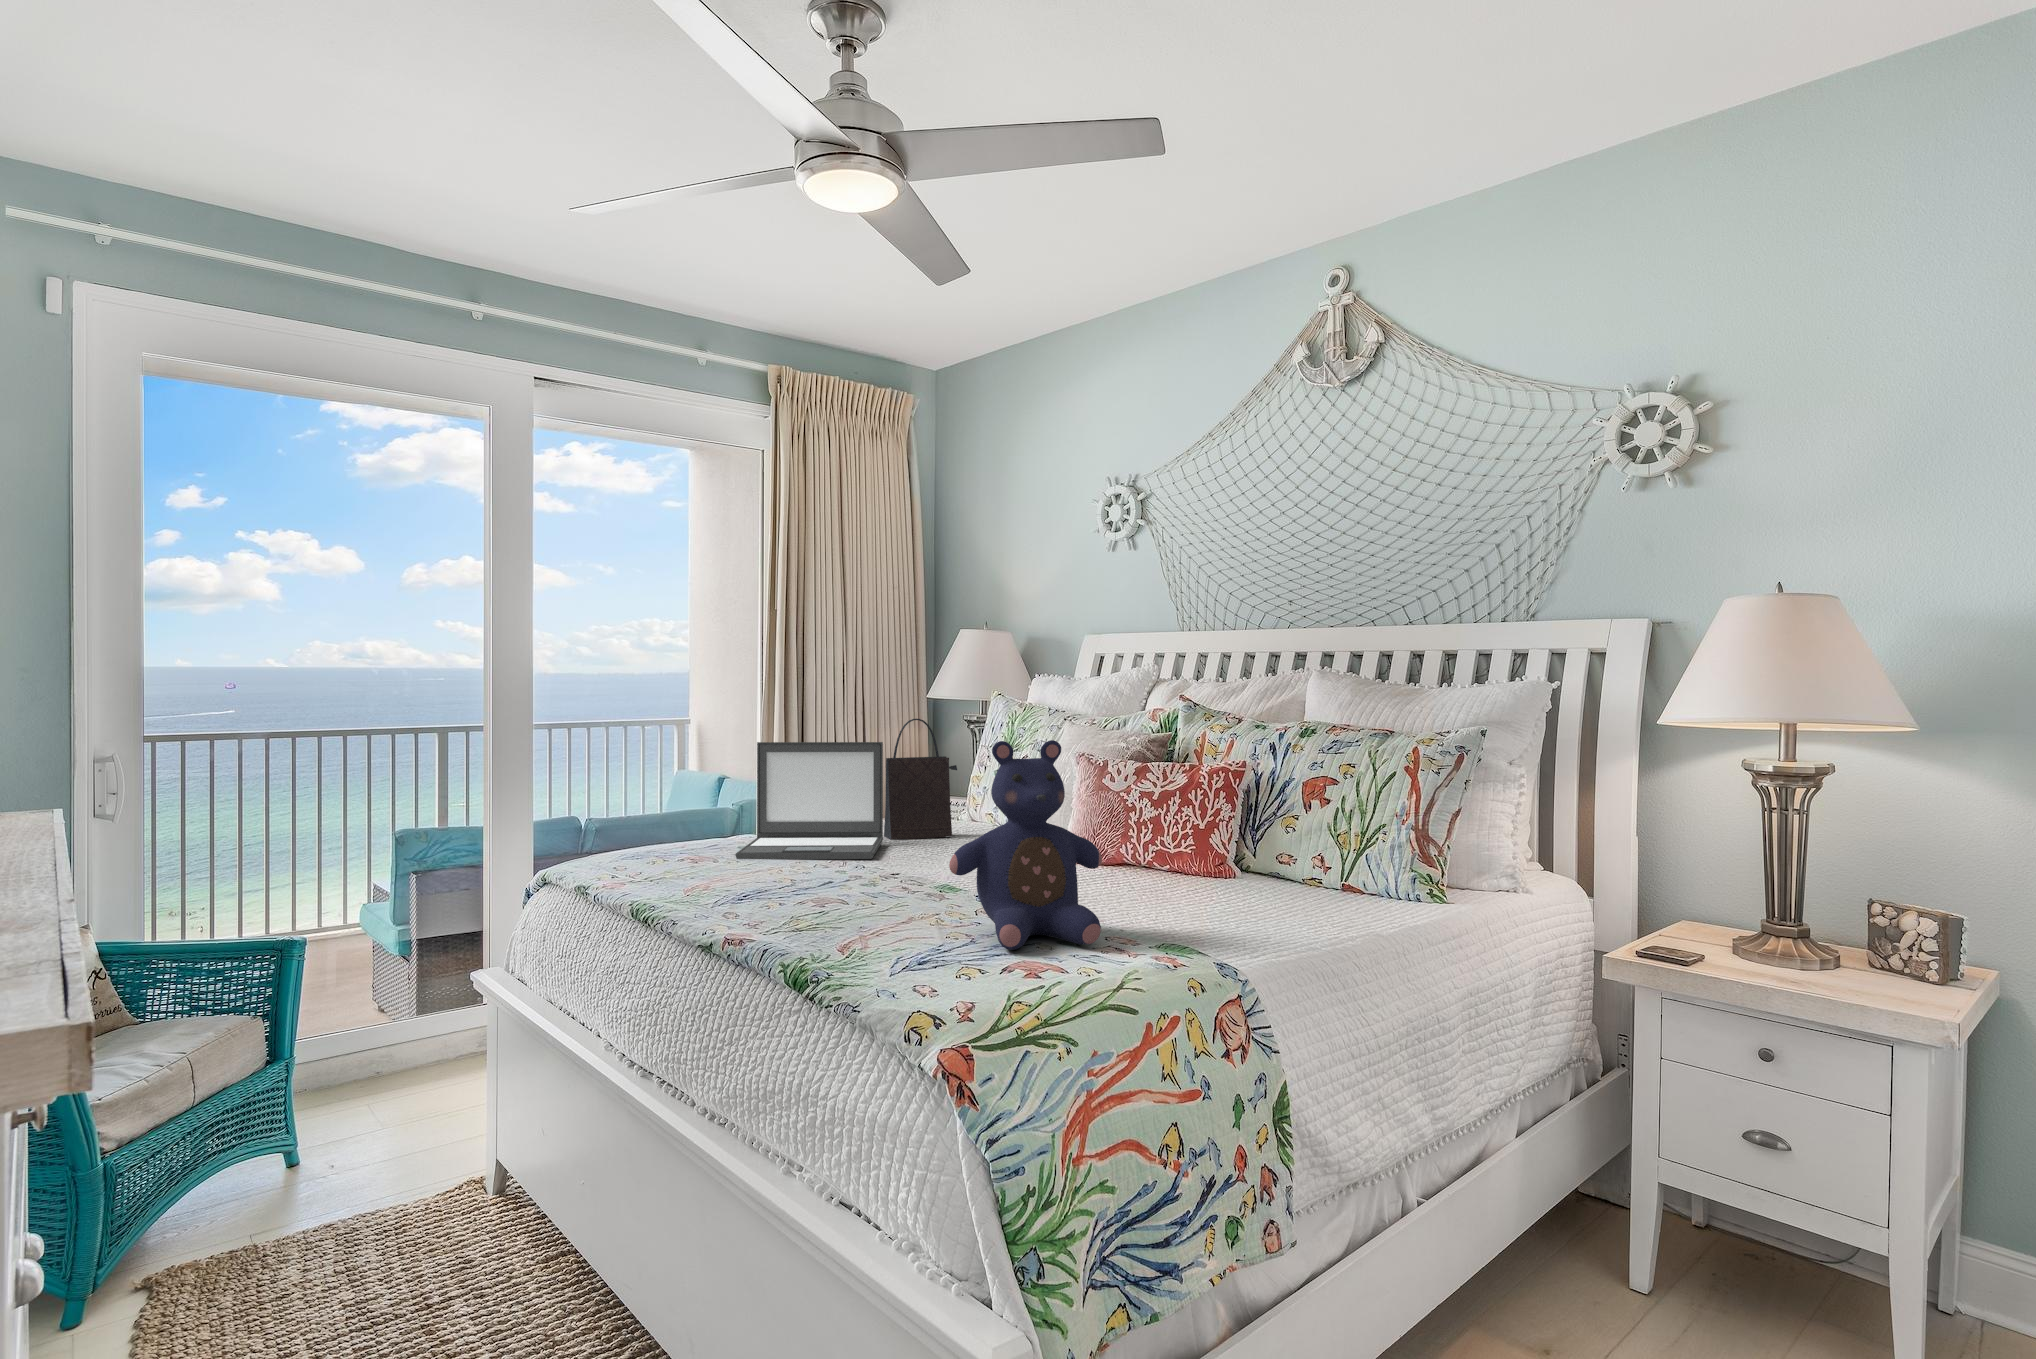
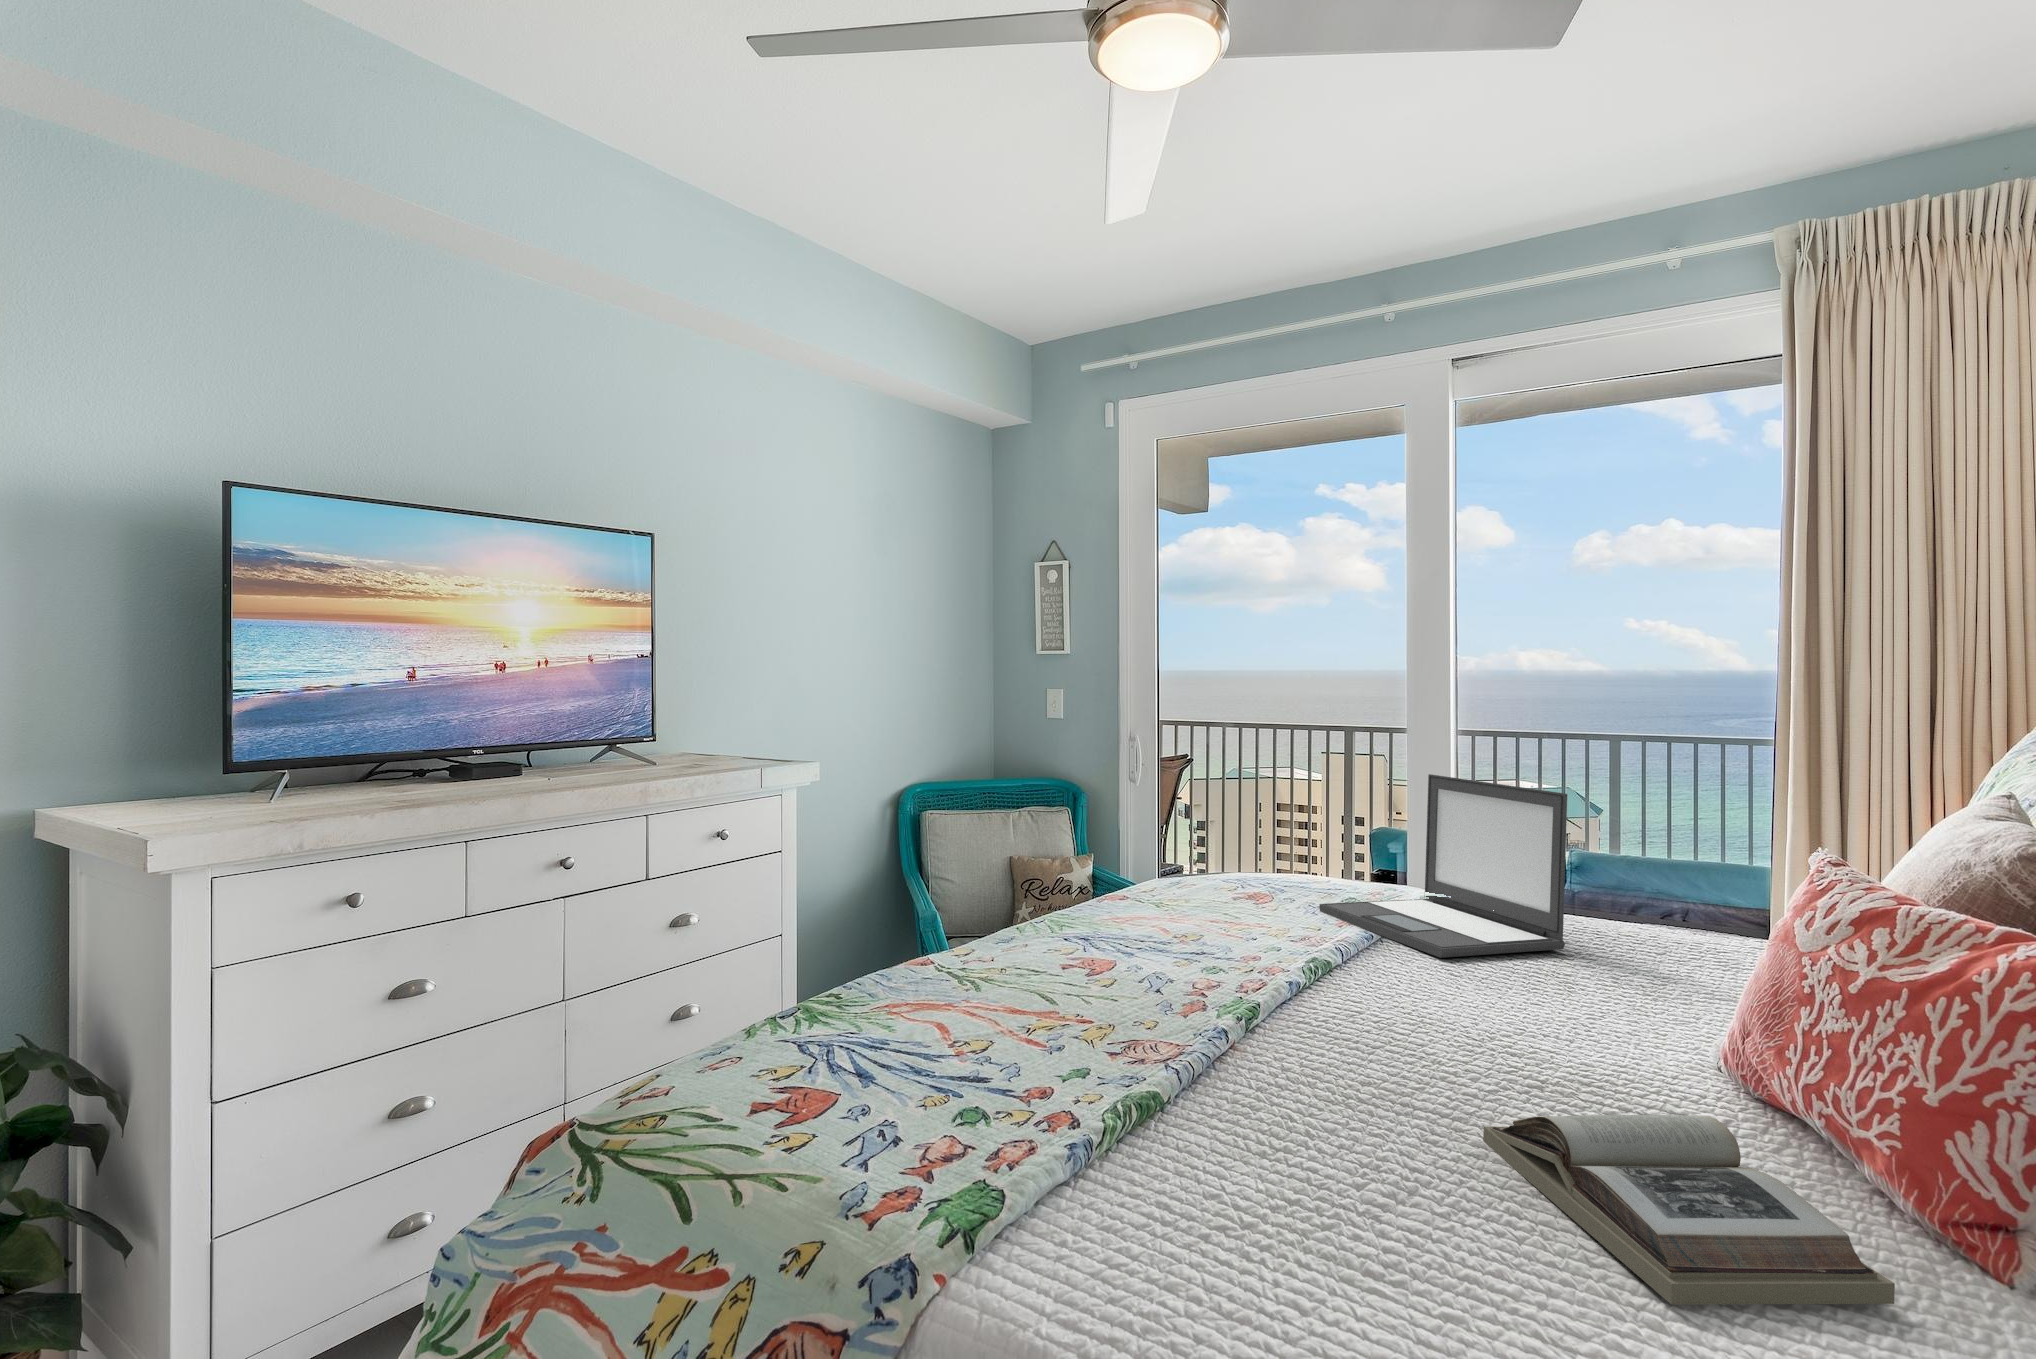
handbag: present [884,719,957,840] -> none [1614,766,1768,979]
teddy bear: present [949,740,1102,950] -> none [939,772,1197,1134]
book: none [1117,854,1250,903] -> present [1483,1115,1895,1305]

